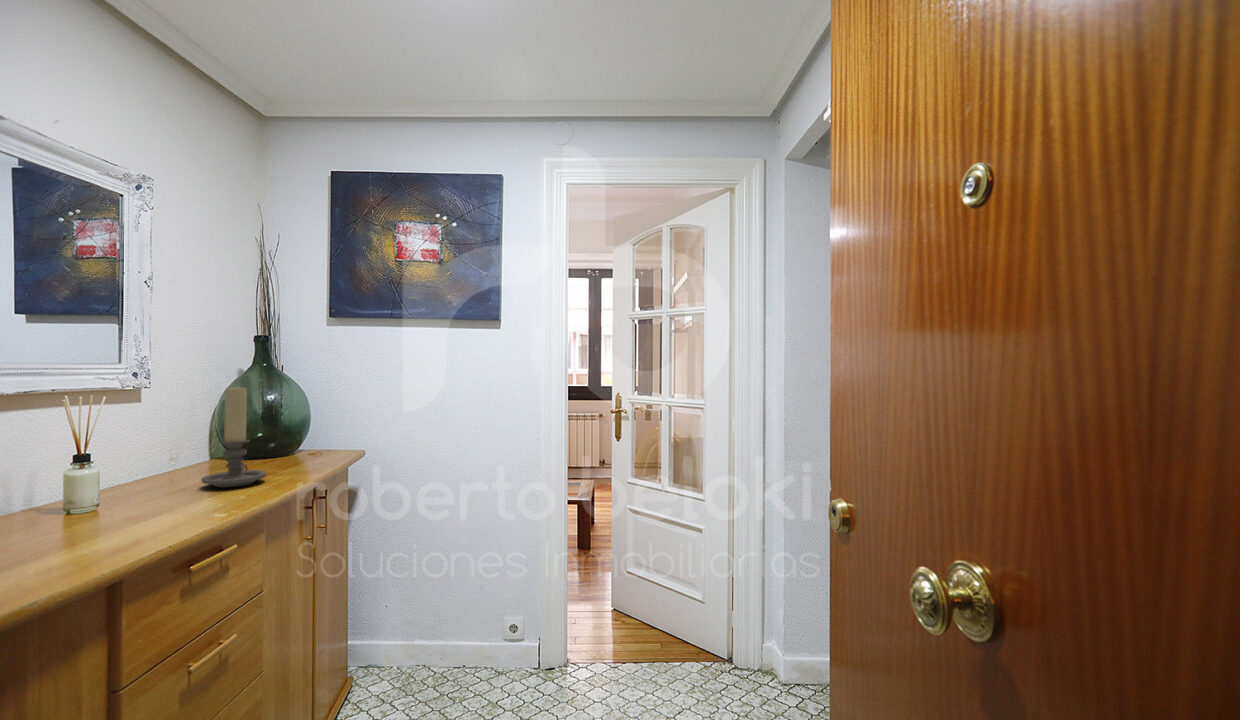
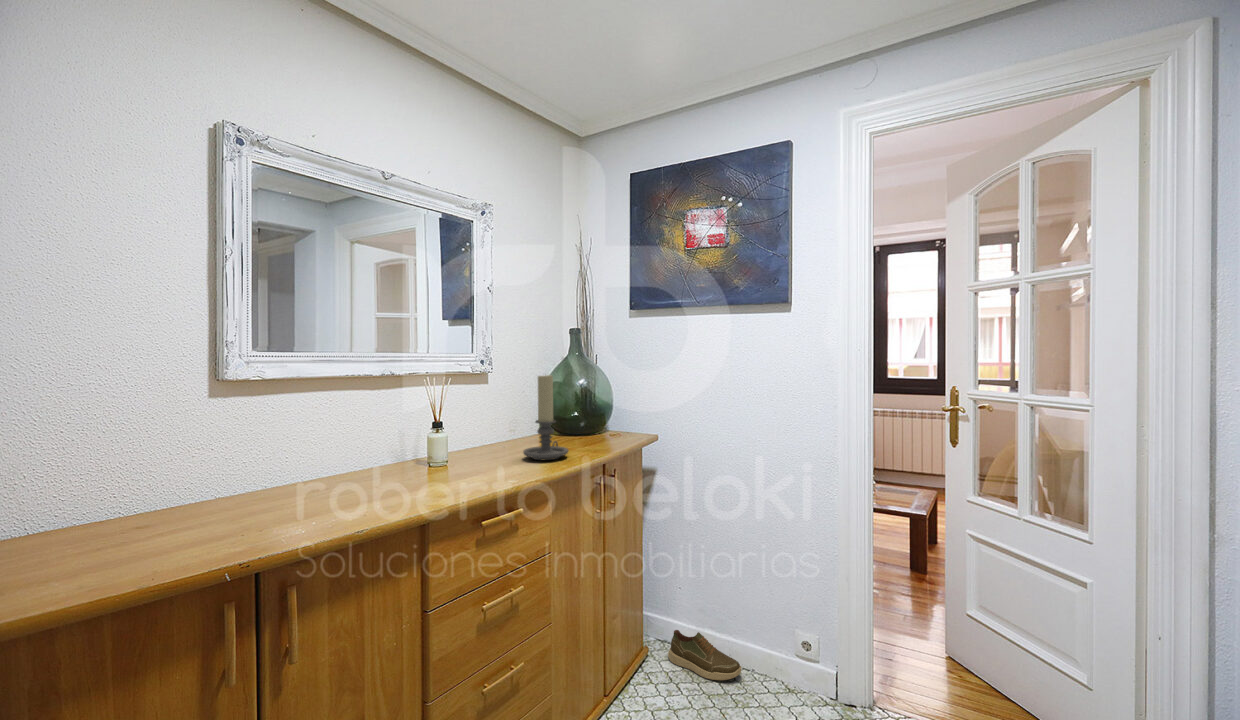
shoe: none [374,644,454,688] -> present [668,630,741,680]

